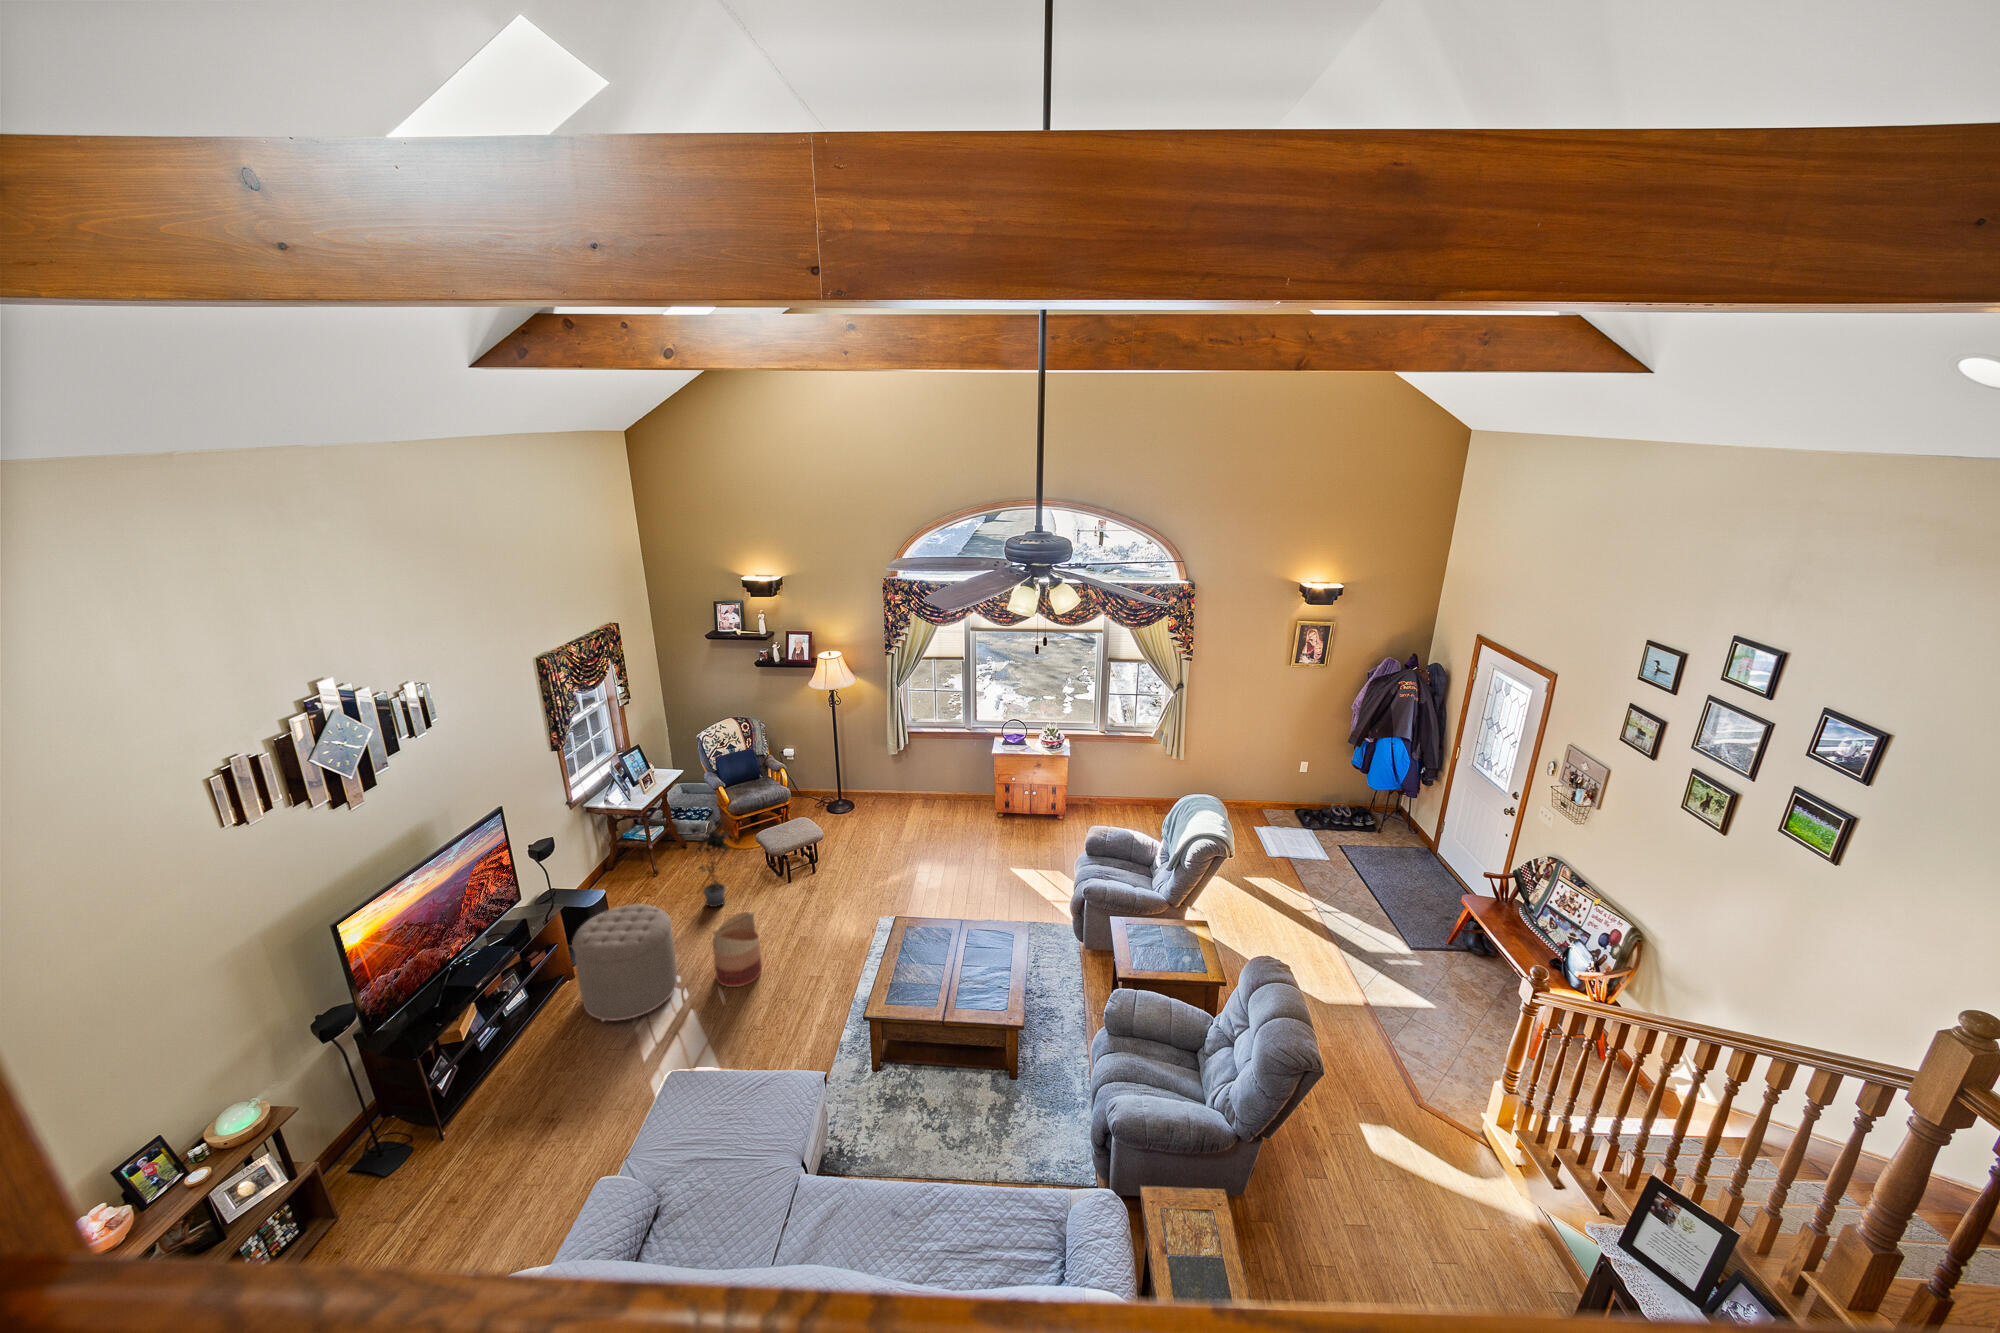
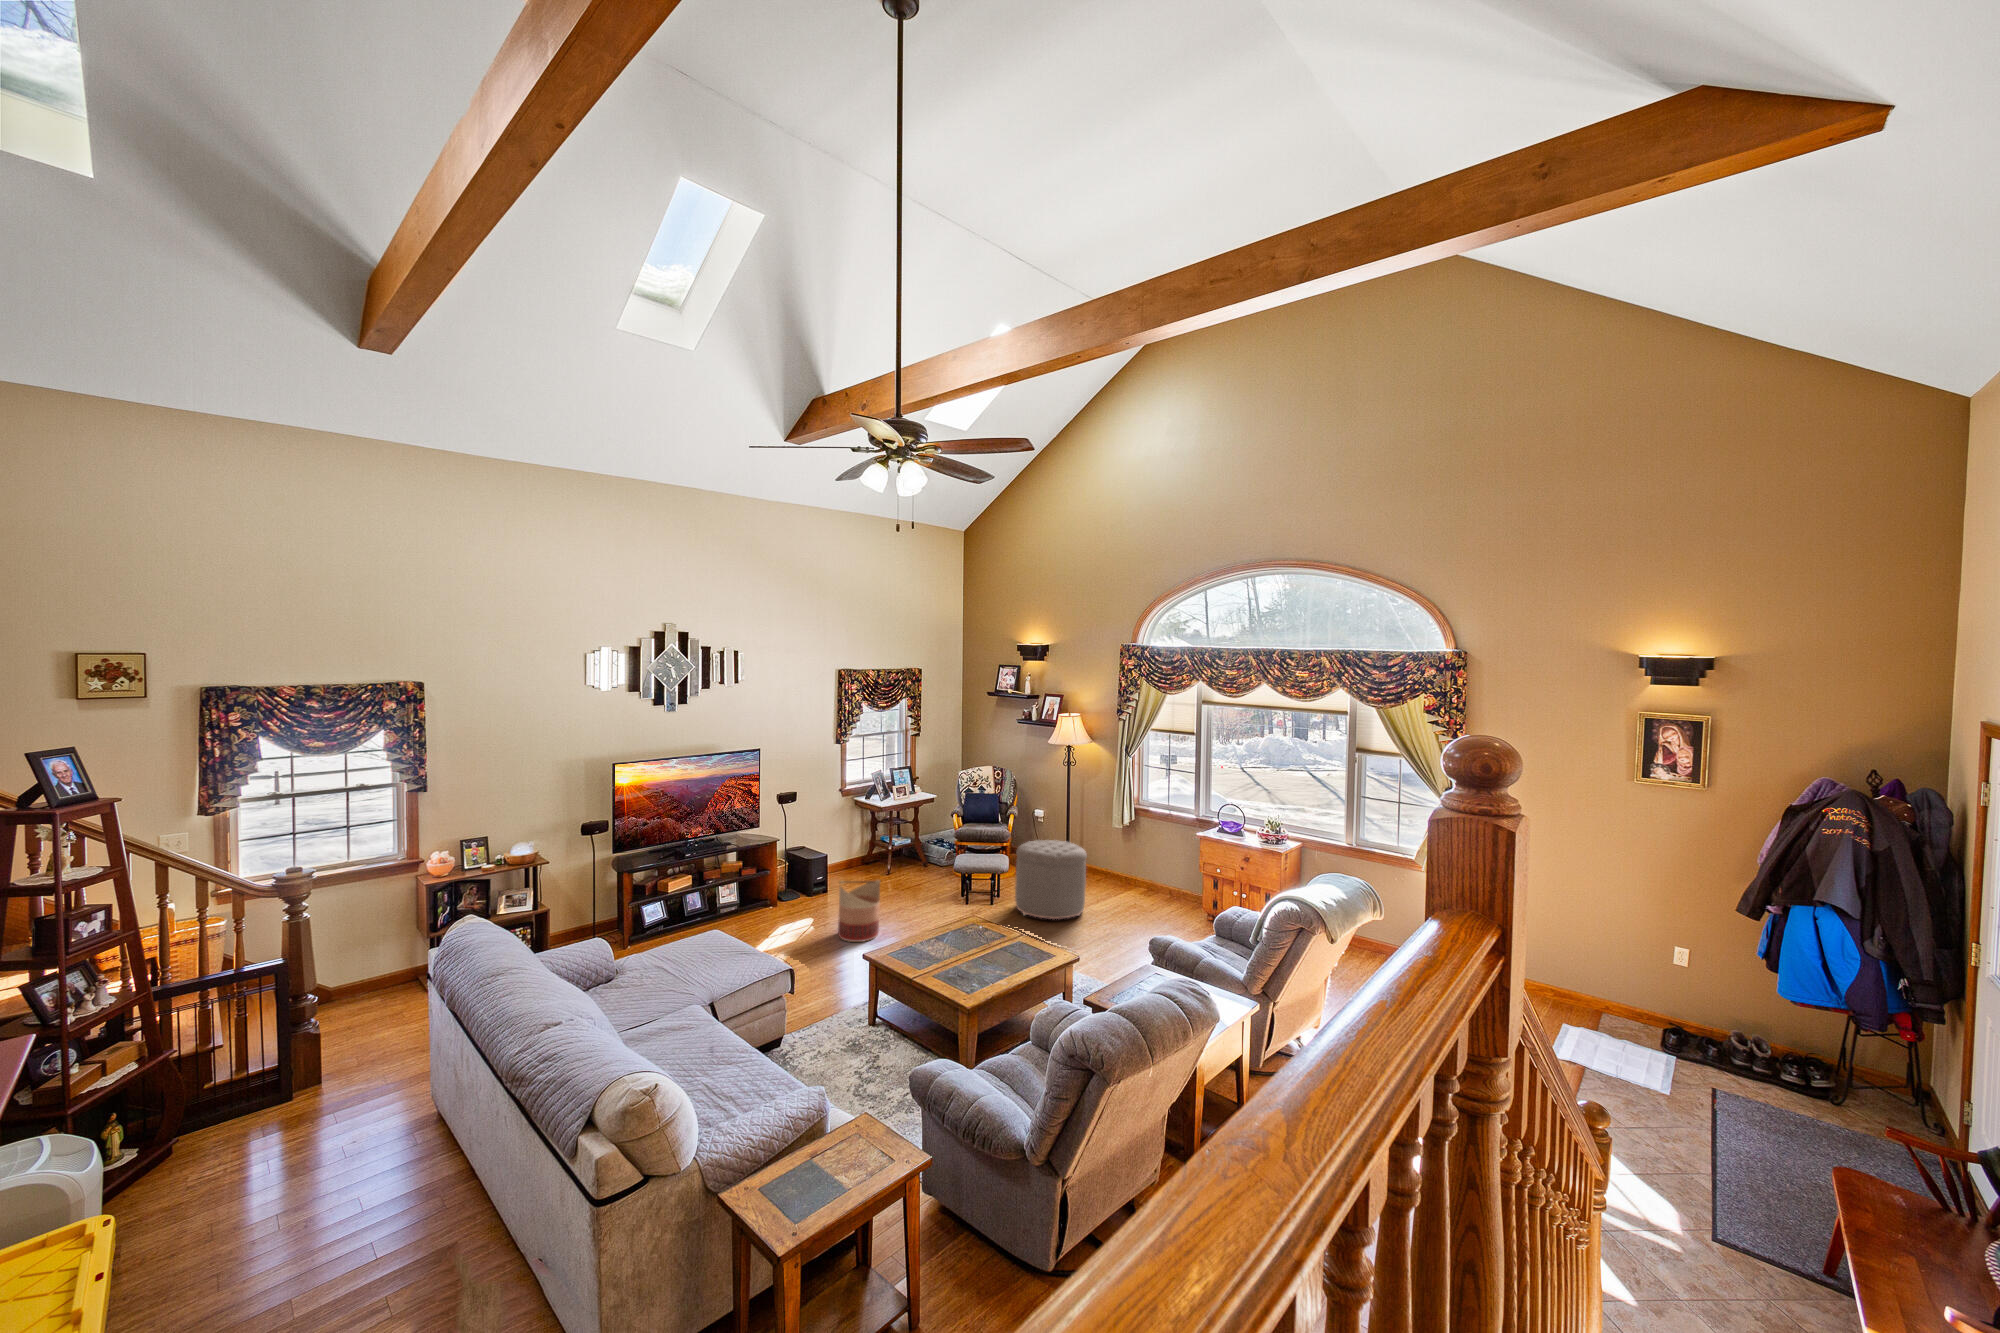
potted plant: present [690,816,737,907] -> none [888,813,924,896]
ottoman: present [572,904,677,1021] -> present [1015,840,1087,919]

